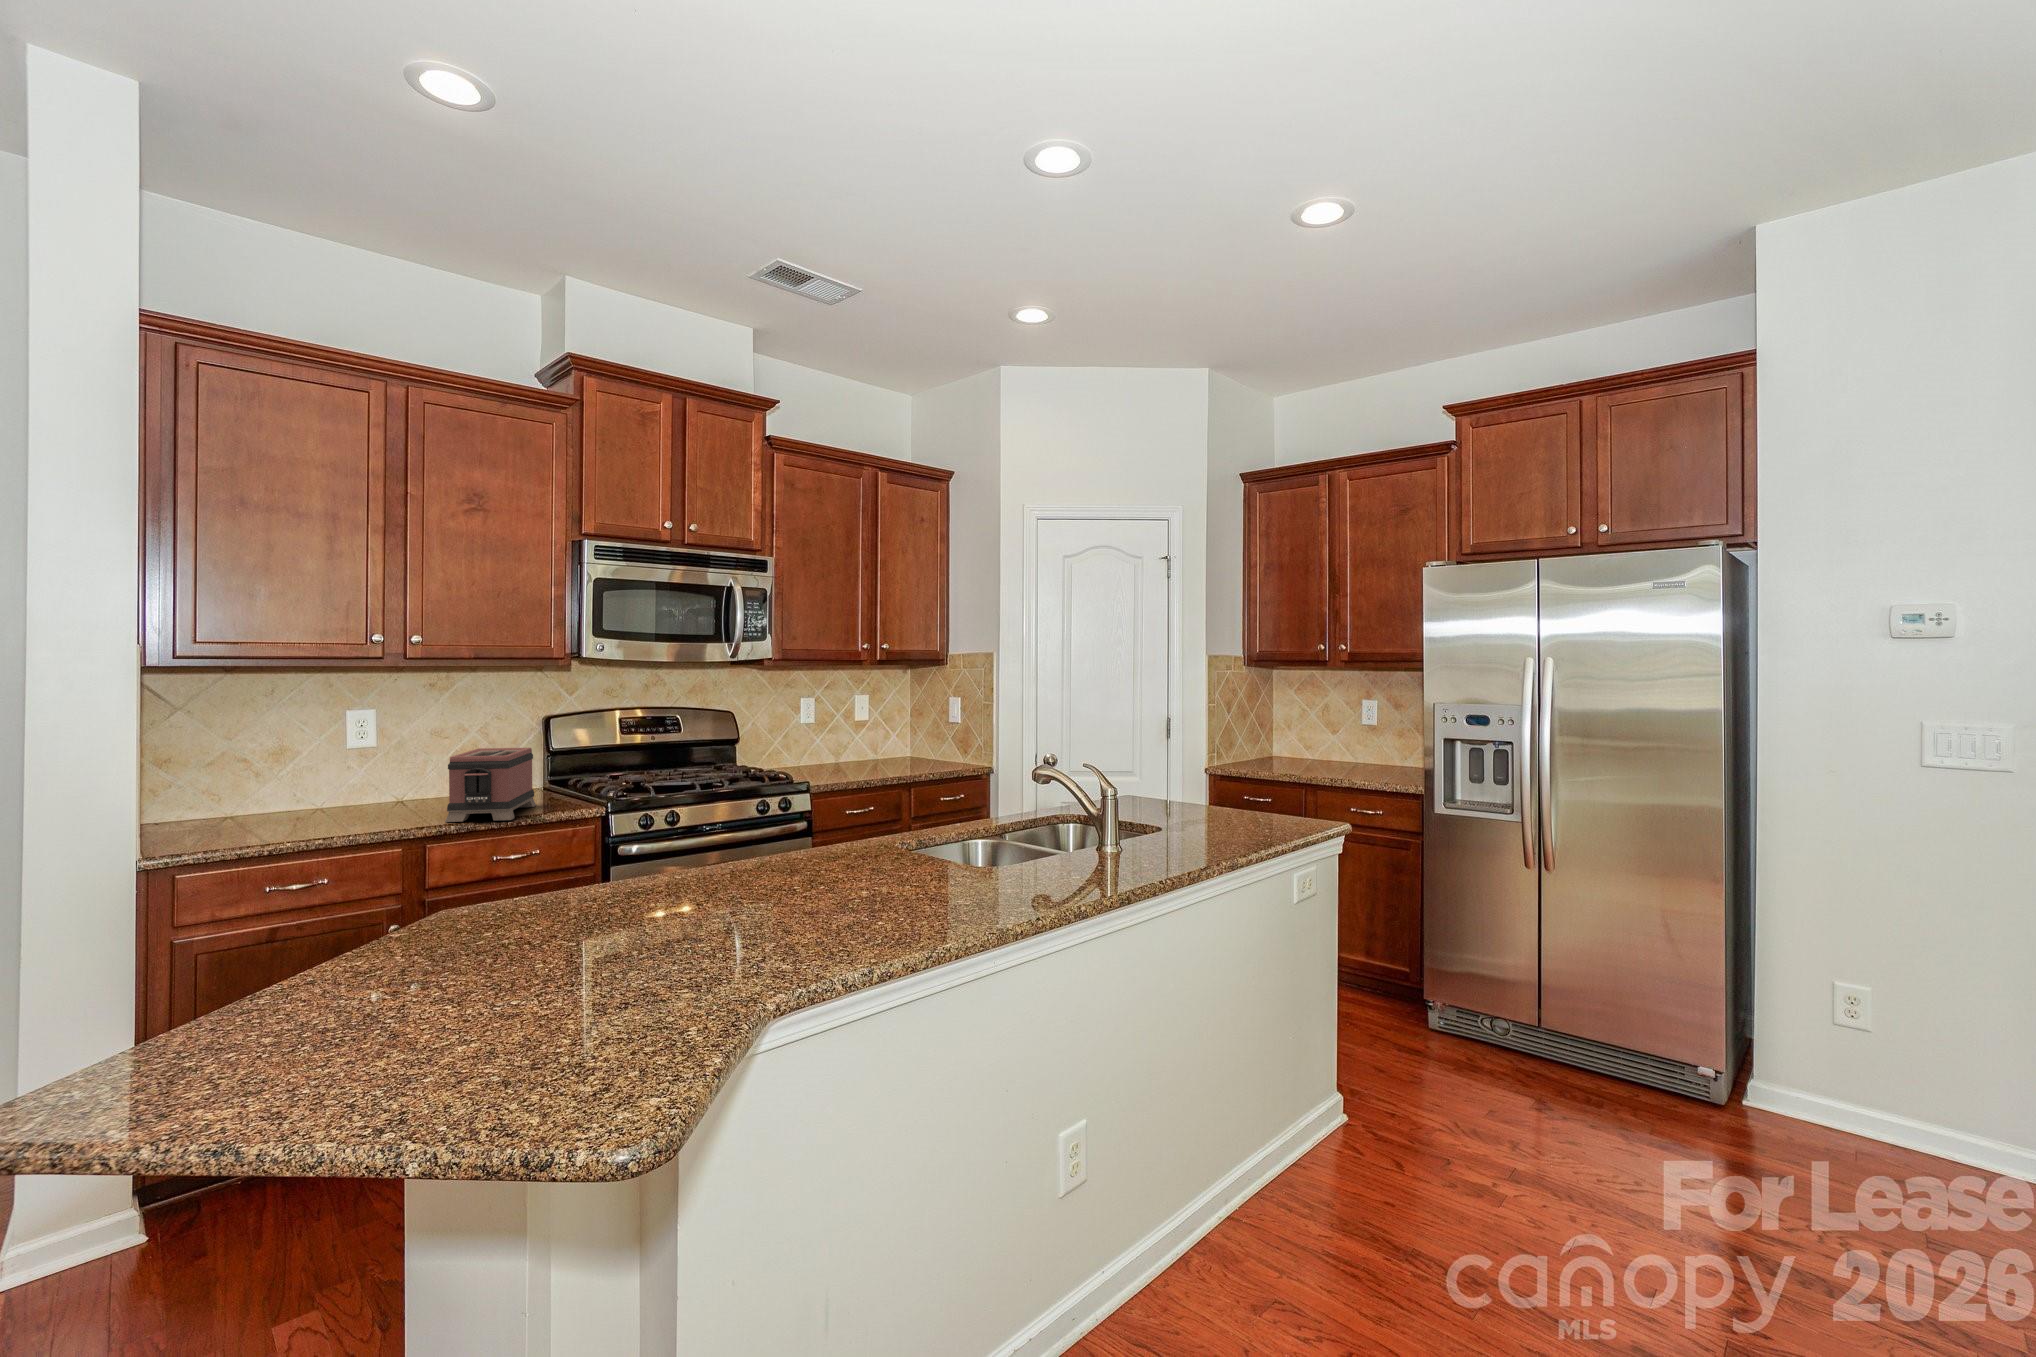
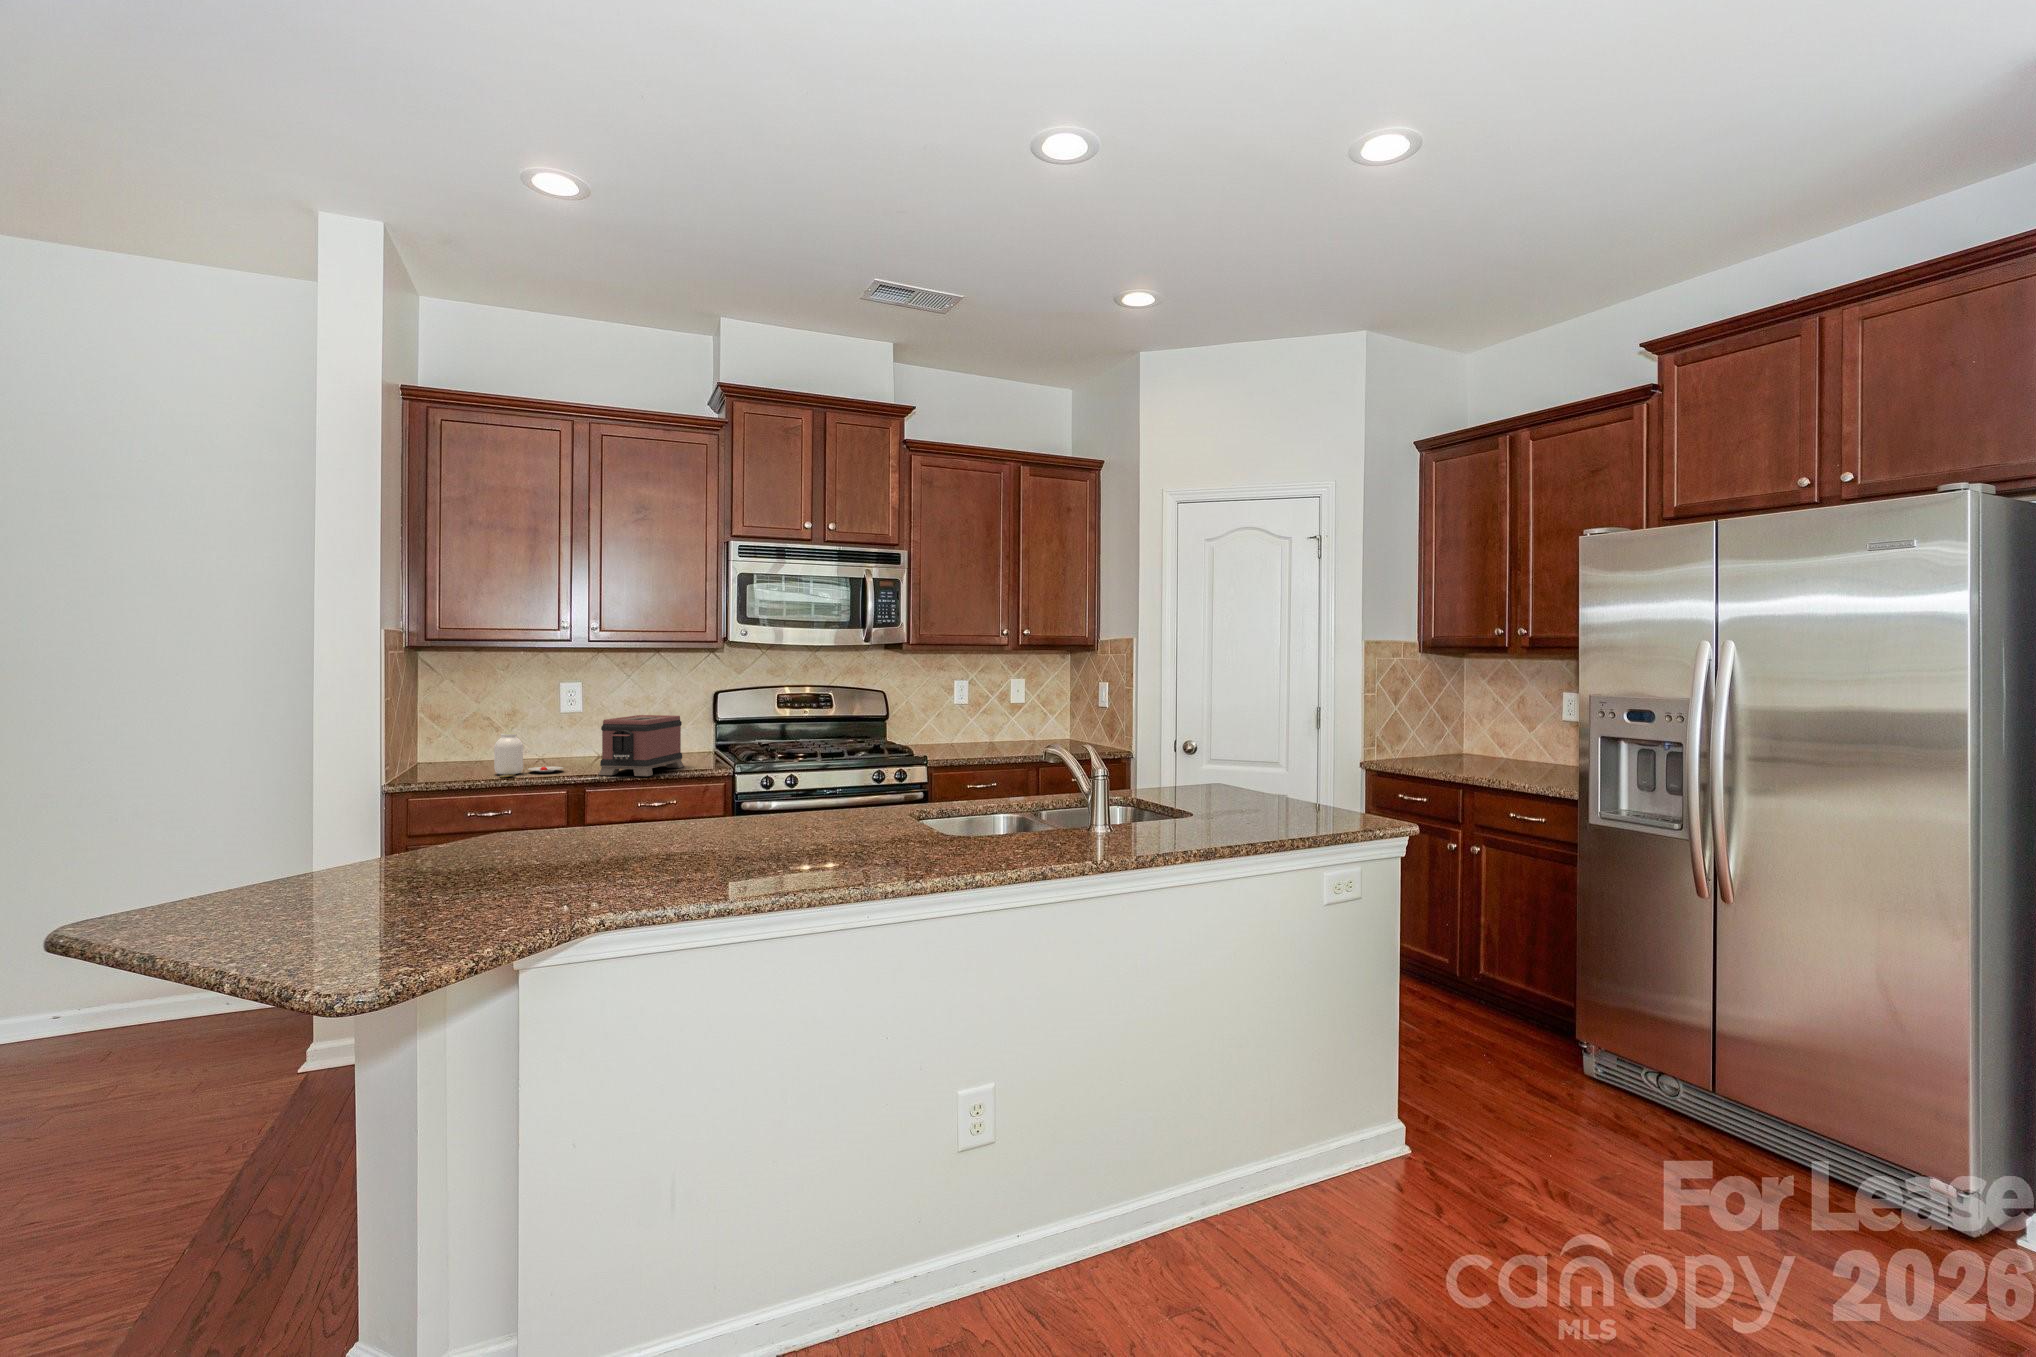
jar: none [303,777,398,833] -> present [494,733,563,777]

